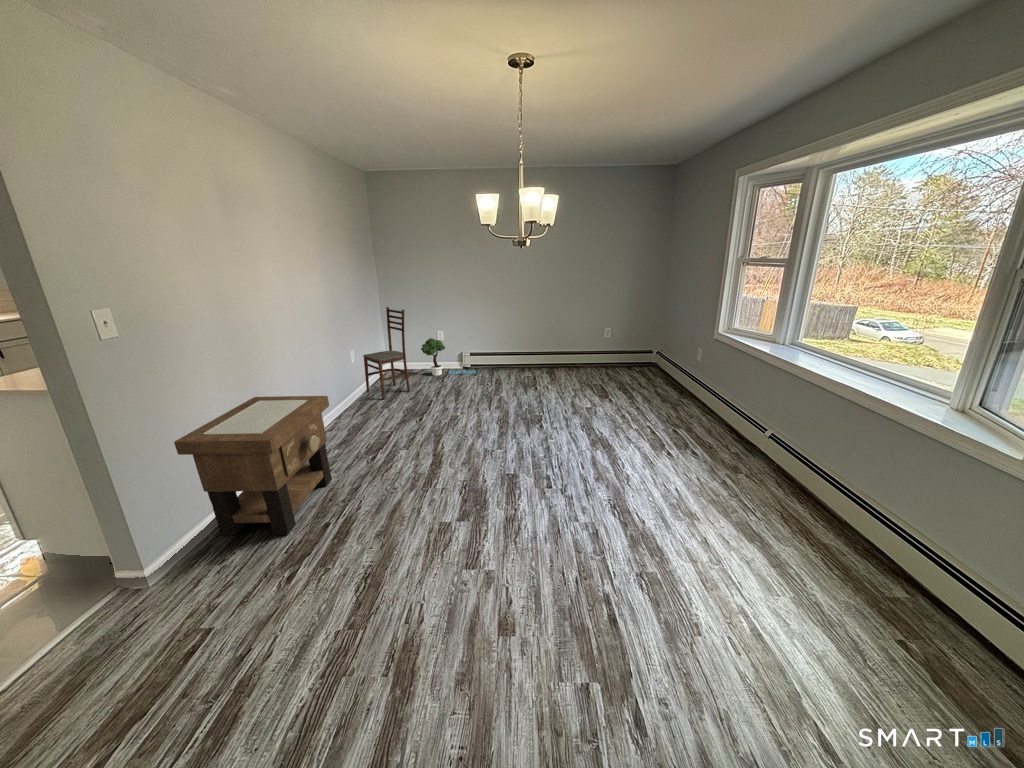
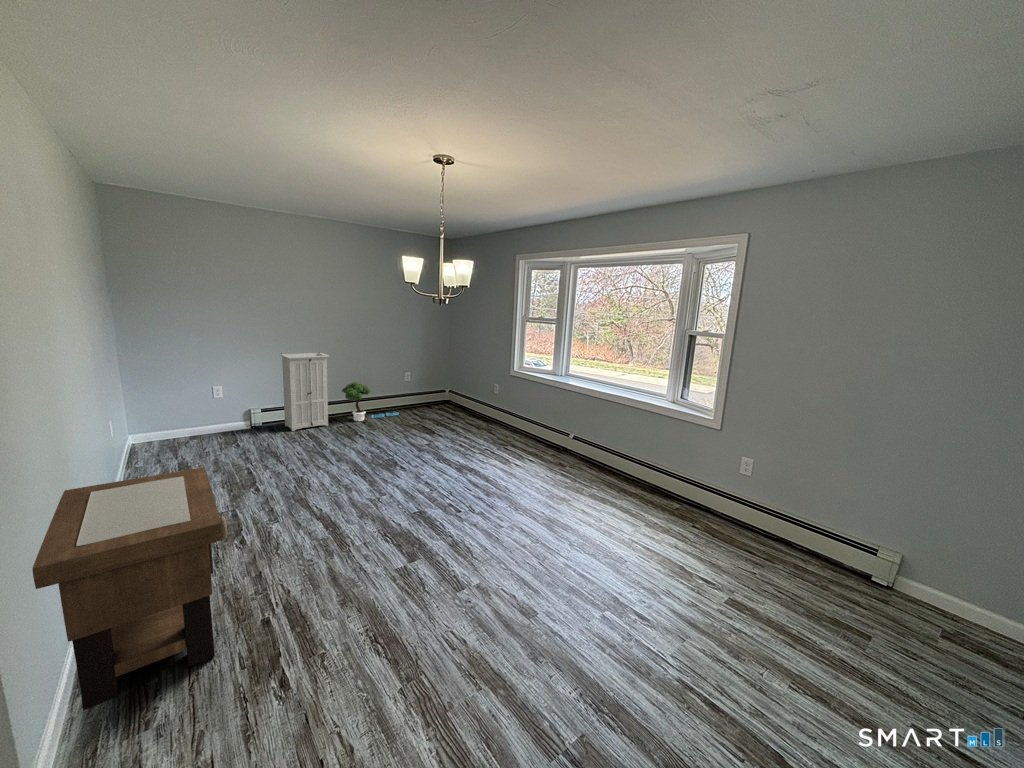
dining chair: present [363,307,410,399] -> none [113,353,197,479]
storage cabinet: none [483,307,519,376] -> present [280,352,329,431]
potted tree: present [421,338,476,376] -> present [342,382,399,421]

